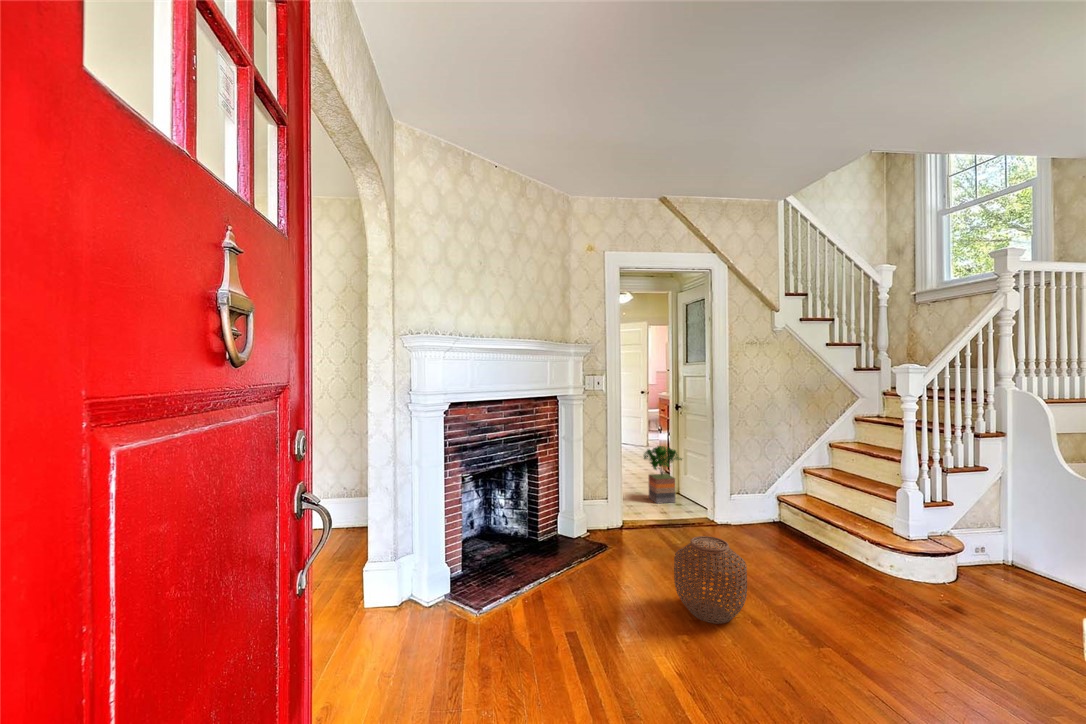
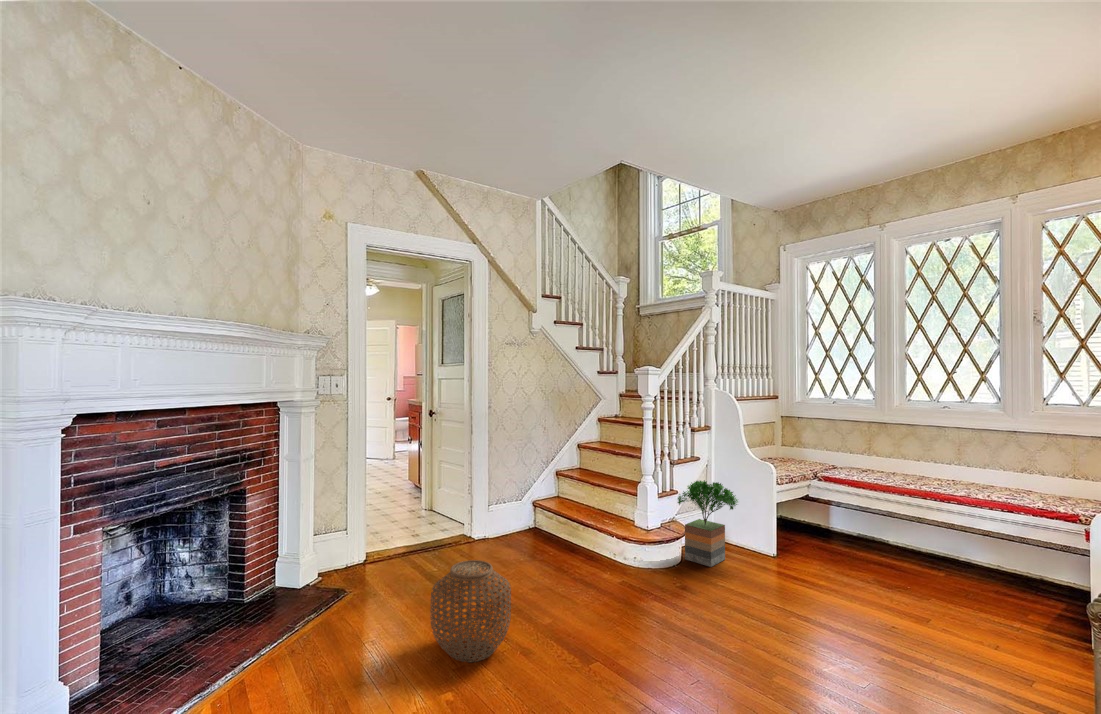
potted tree: present [644,446,682,503] -> present [678,480,738,567]

